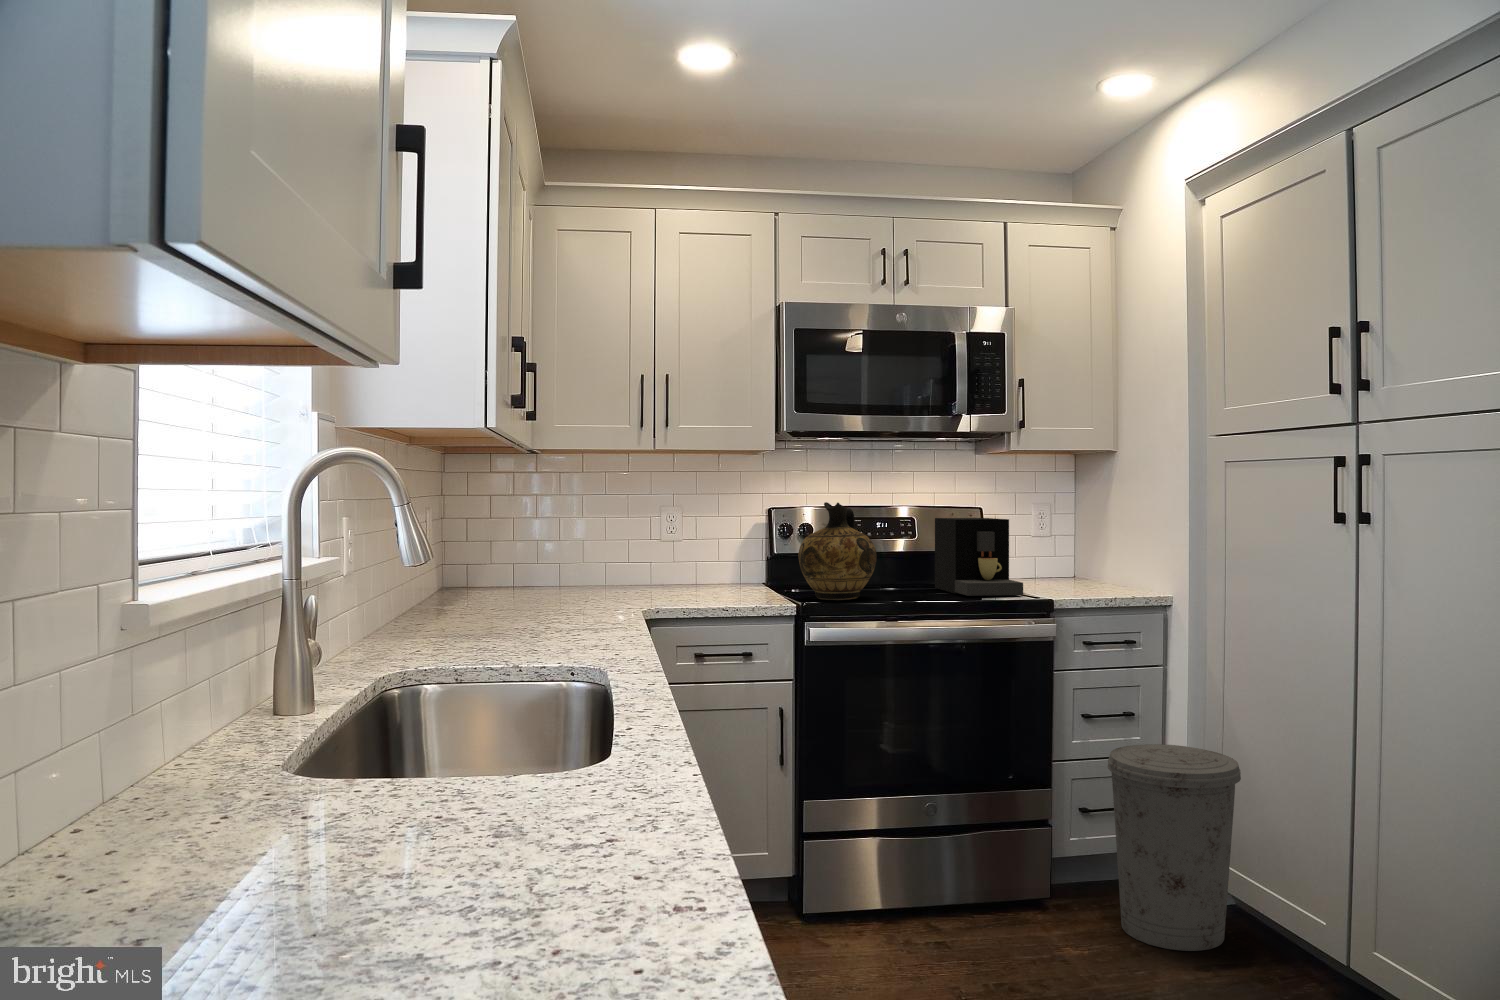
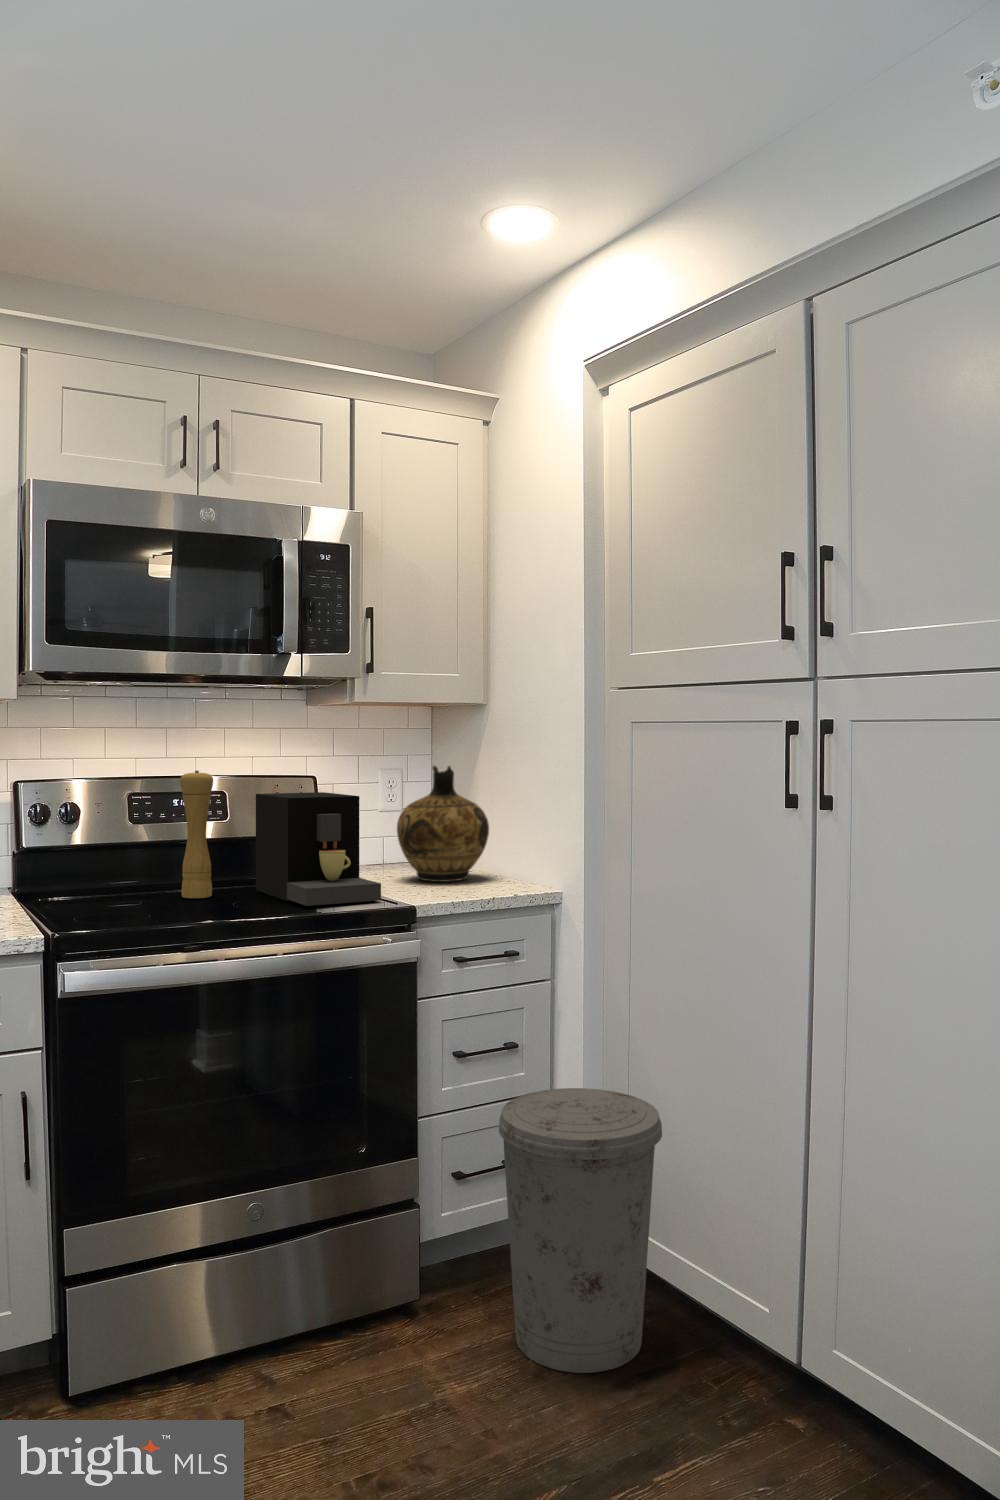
pepper mill: none [882,501,904,590] -> present [180,771,213,898]
ceramic jug: present [798,502,877,600] -> present [397,766,489,882]

